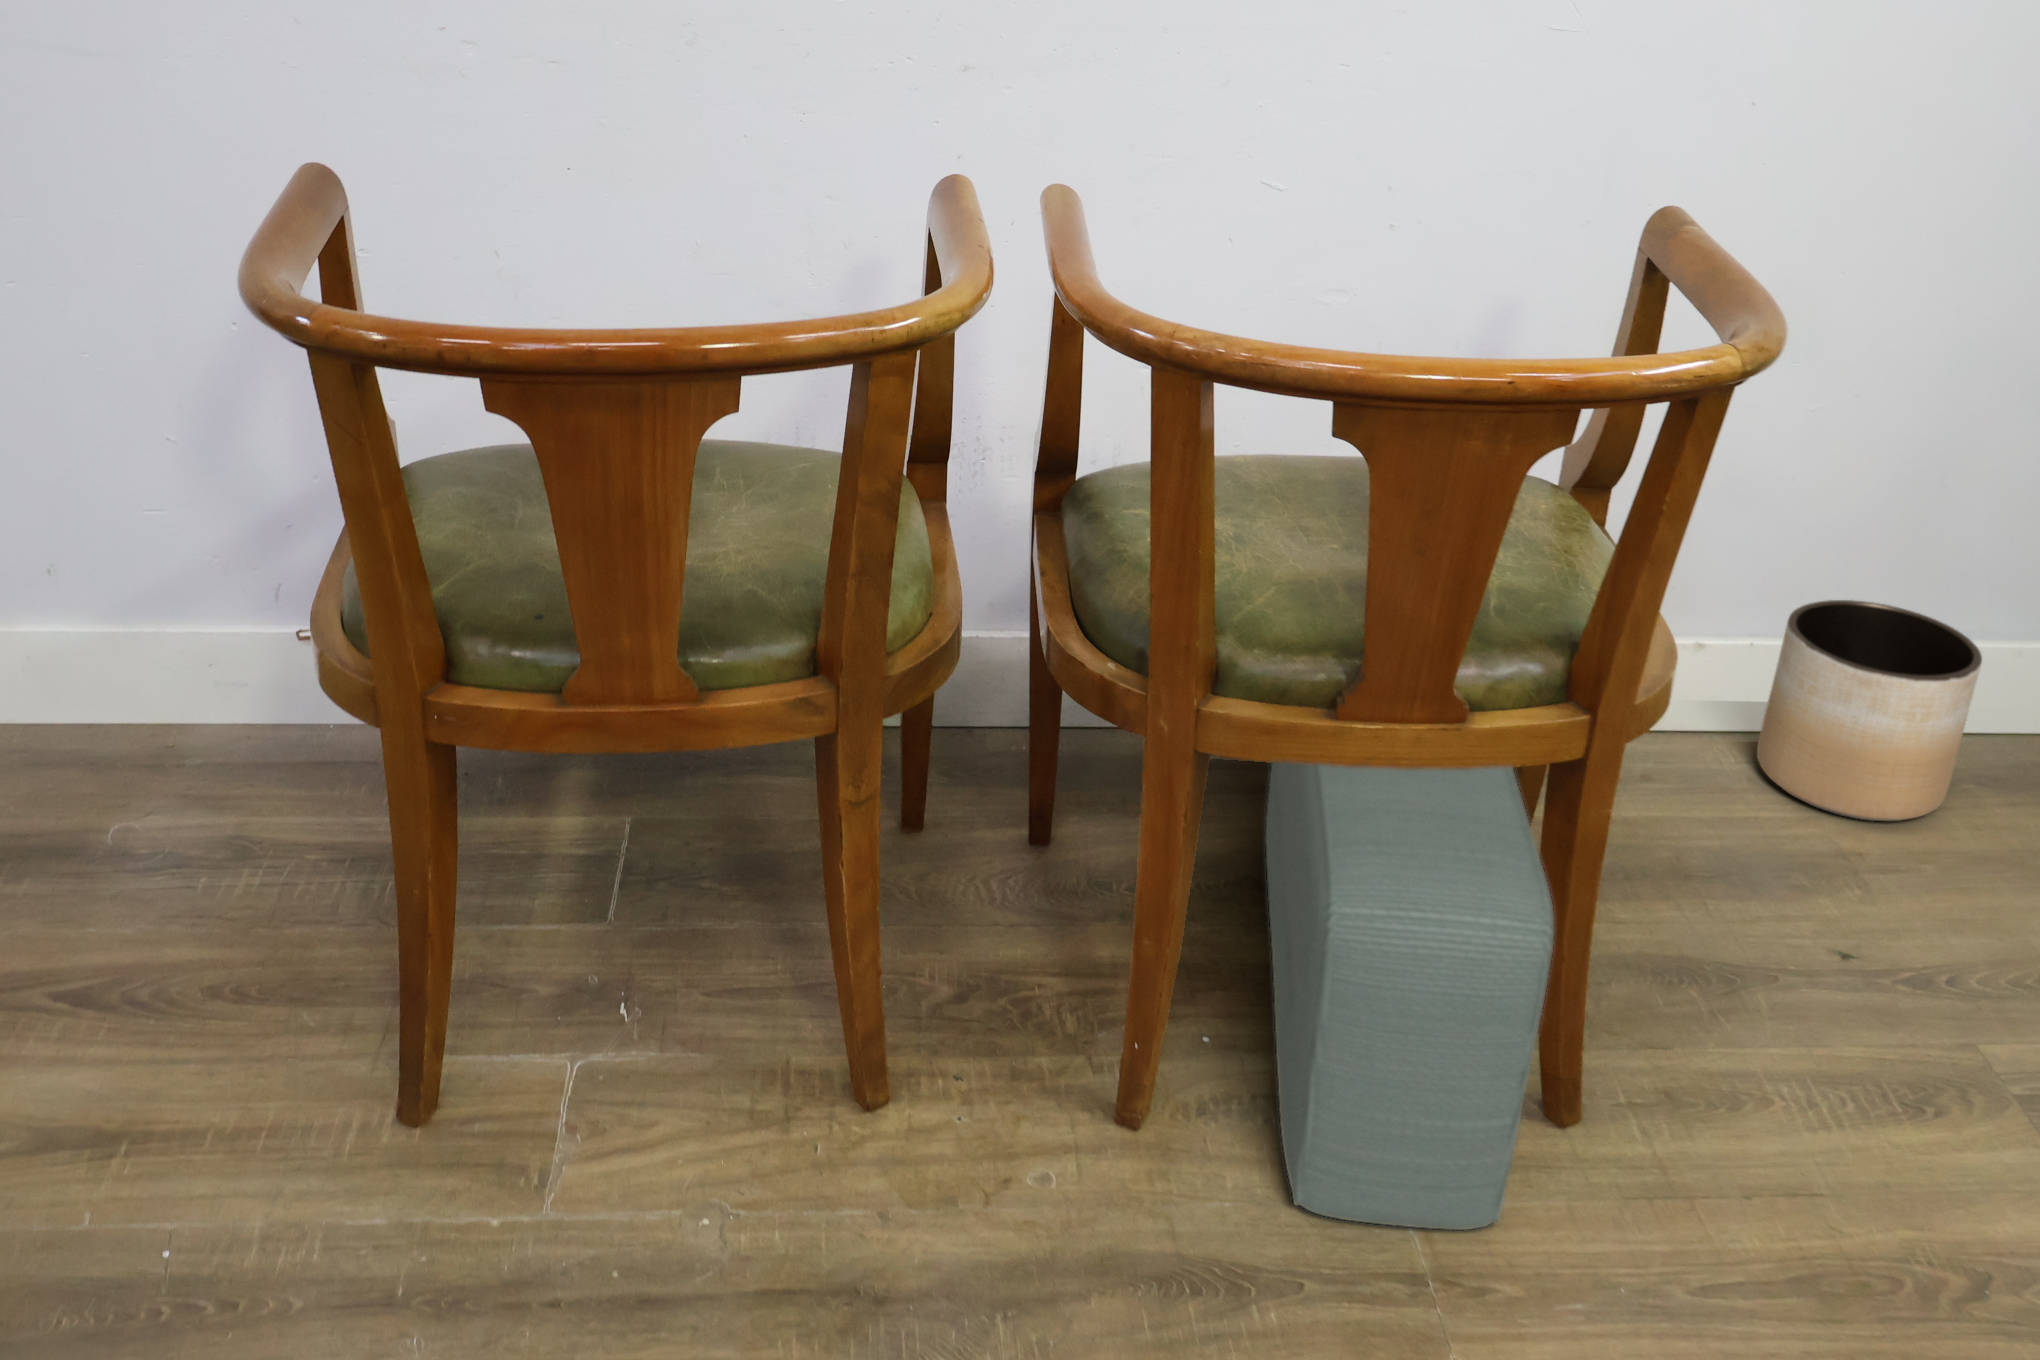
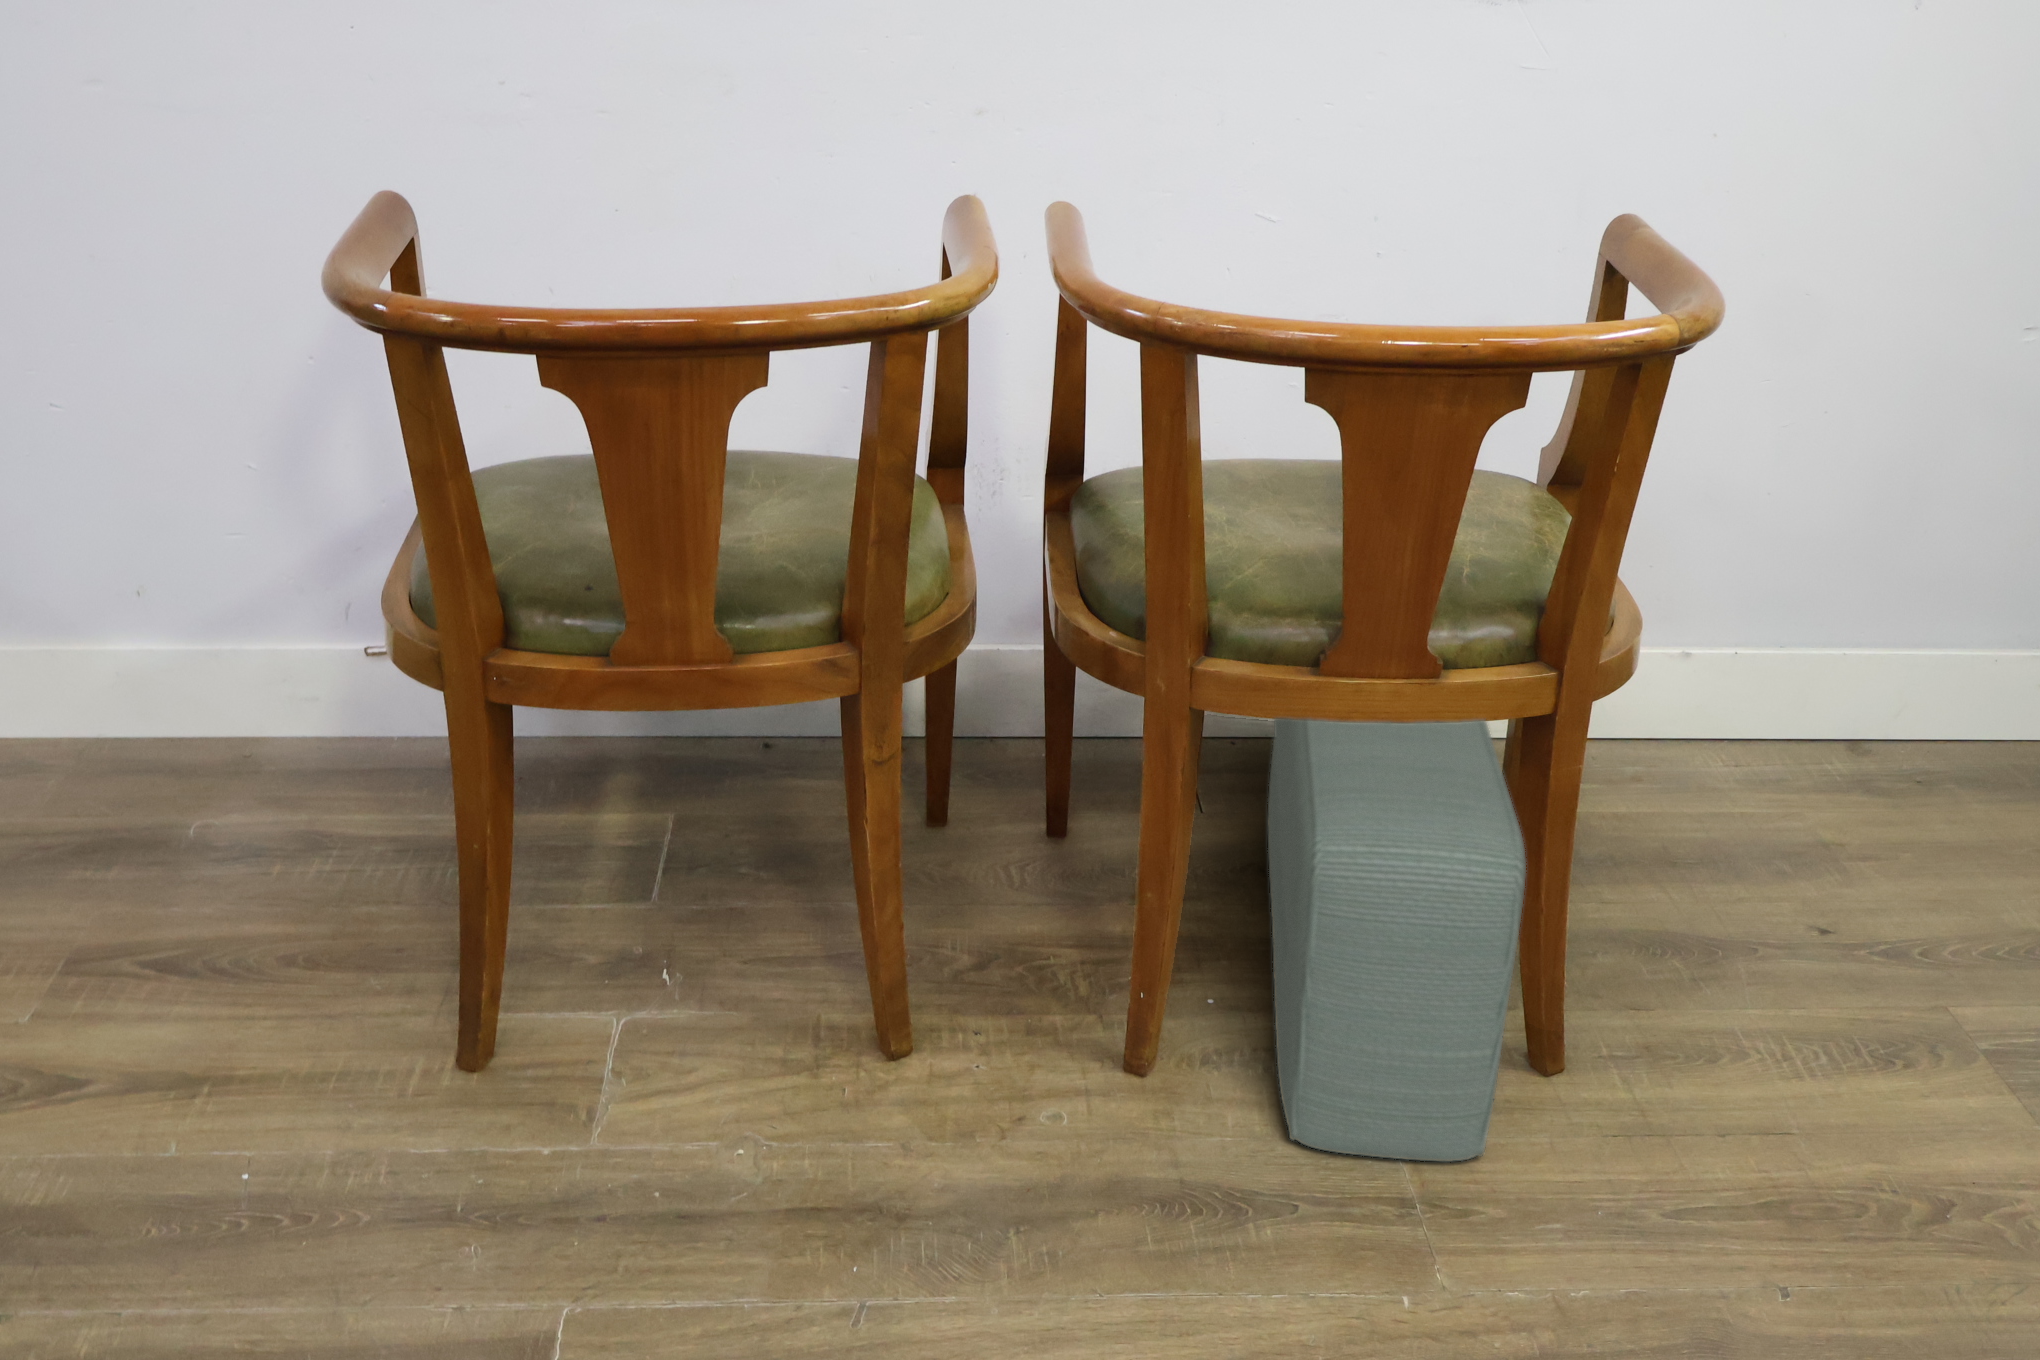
planter: present [1757,600,1982,821] -> none [1738,609,1946,814]

